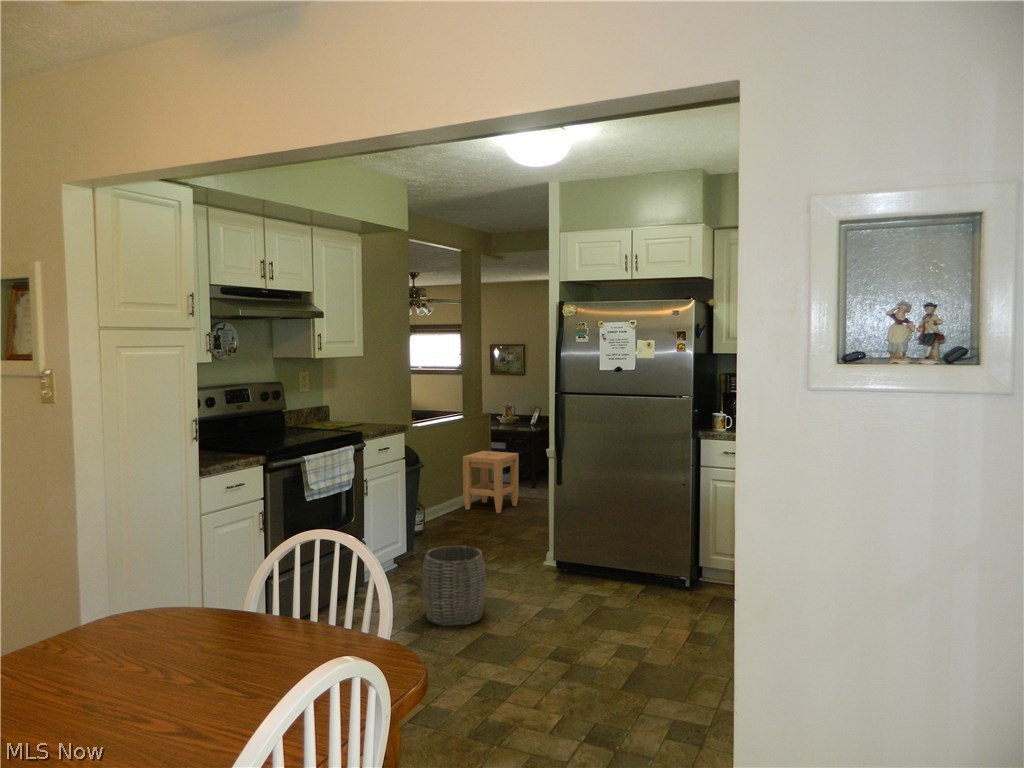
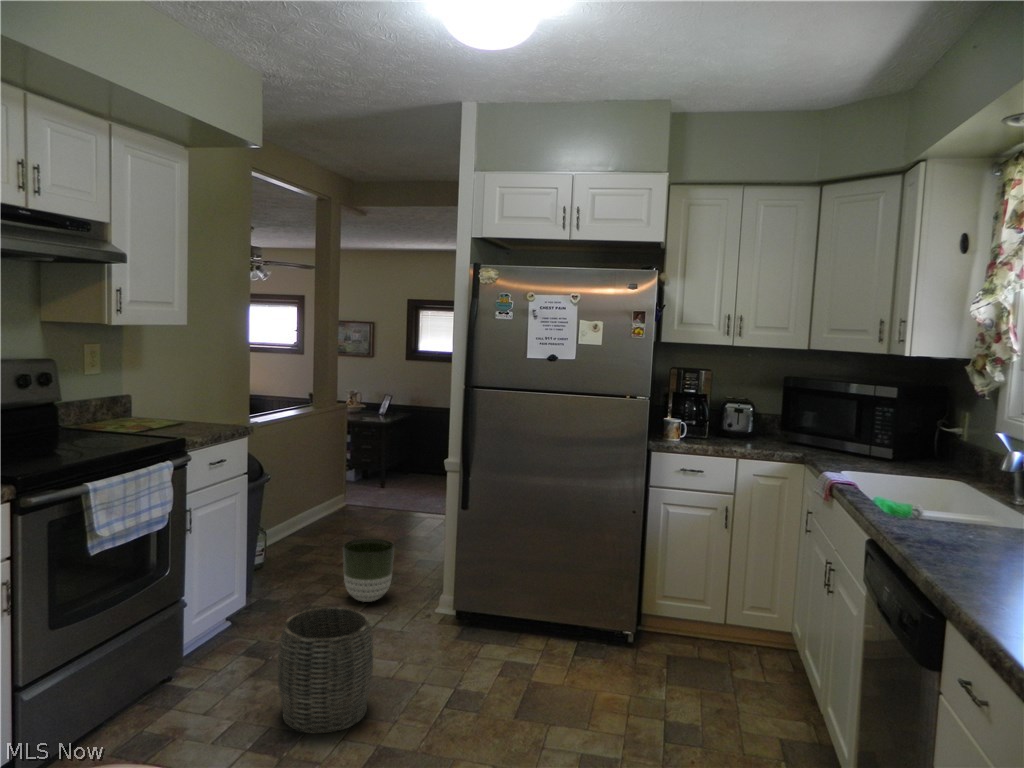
stool: present [463,451,519,513] -> none [316,451,388,533]
planter: none [476,510,513,556] -> present [343,538,394,602]

